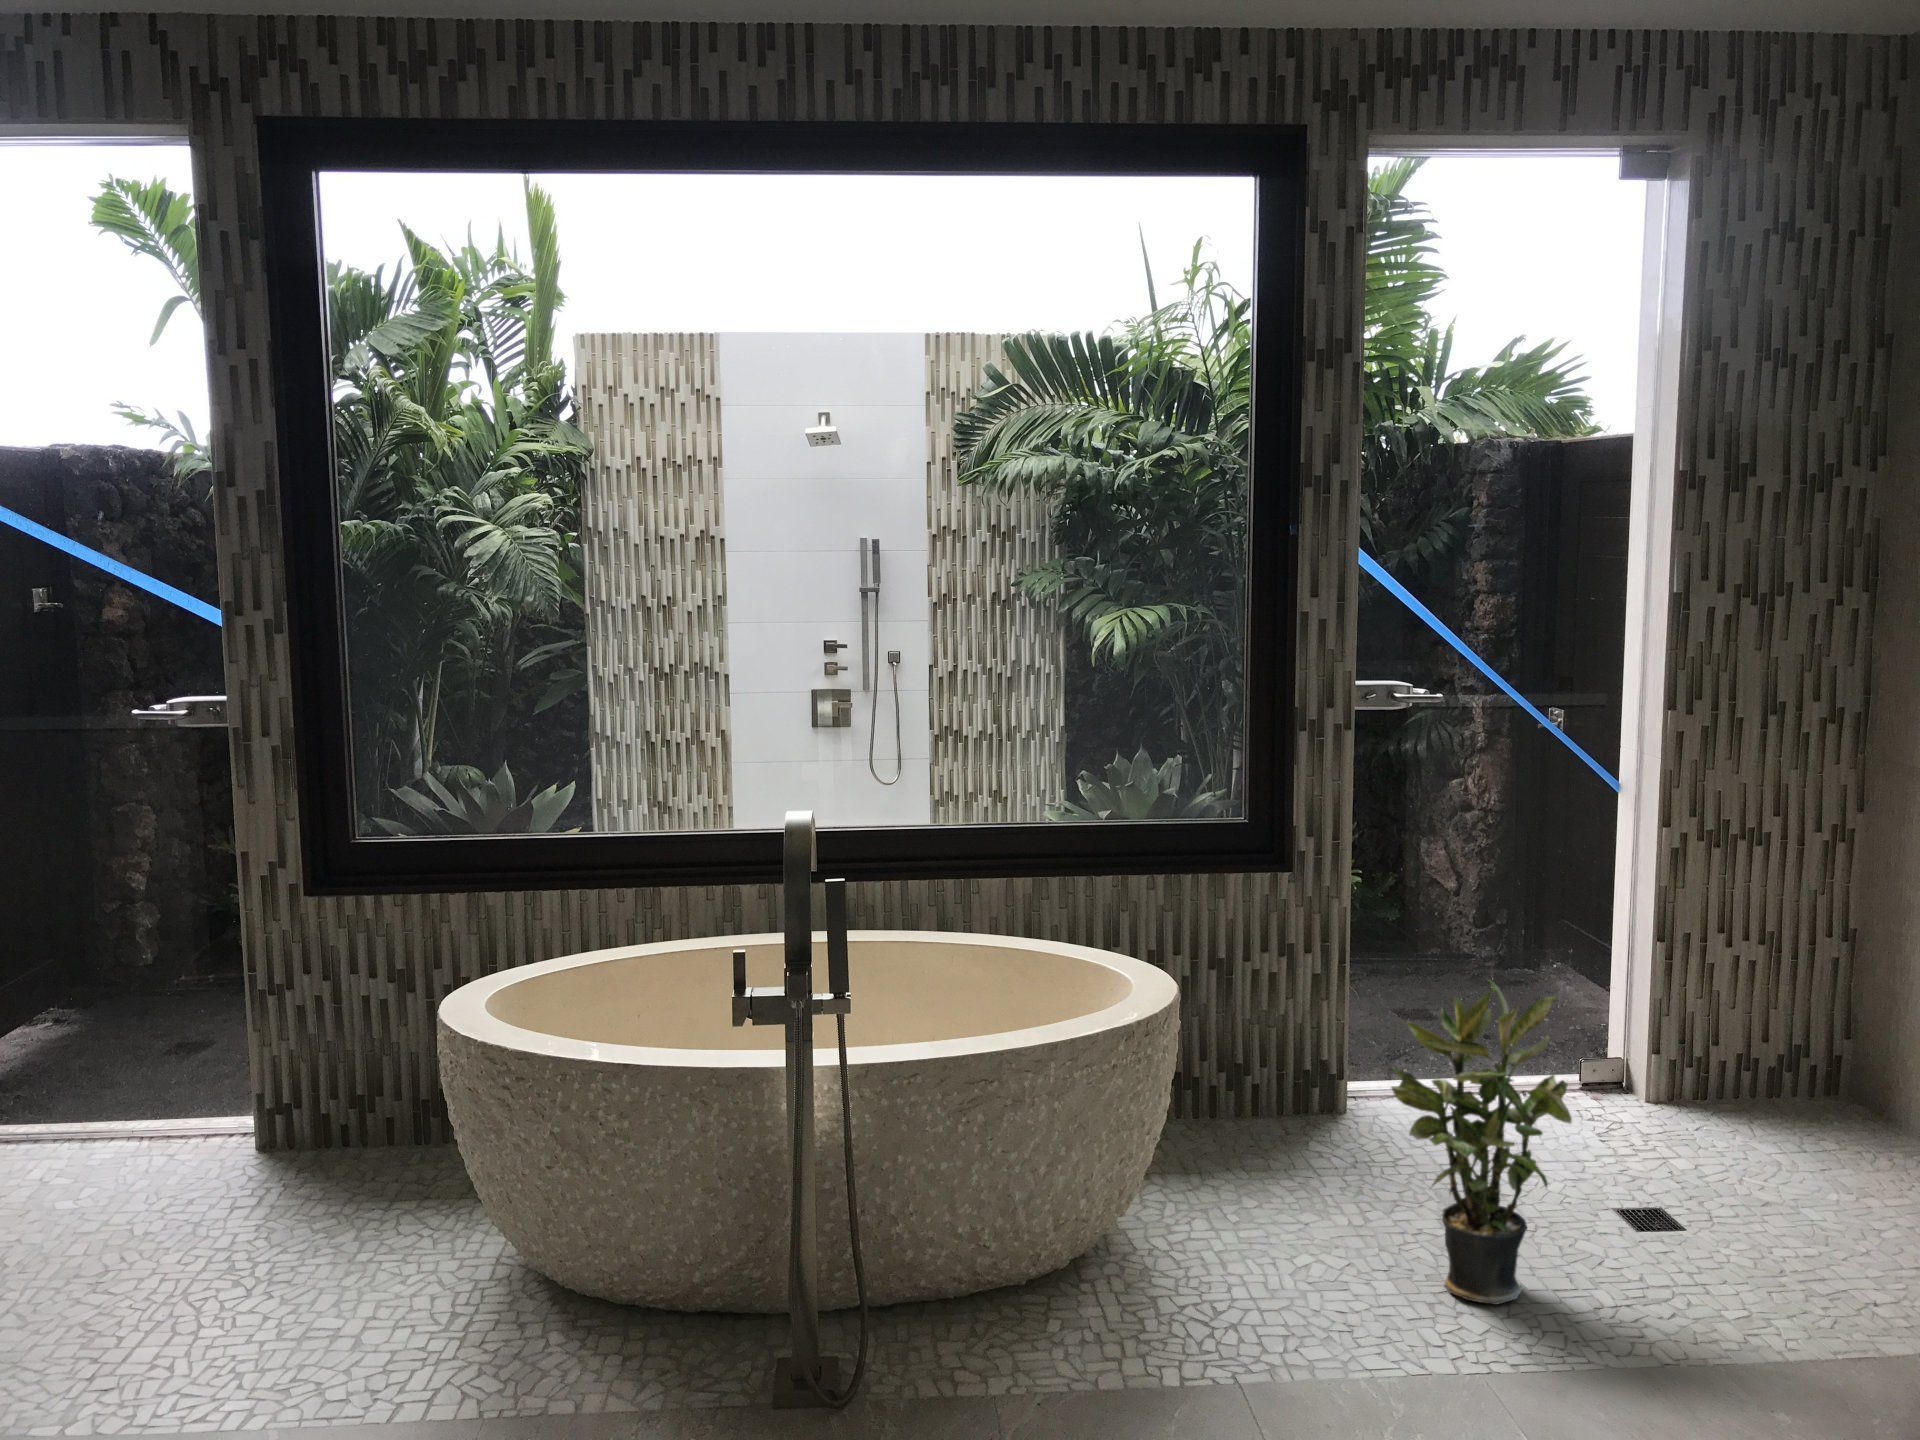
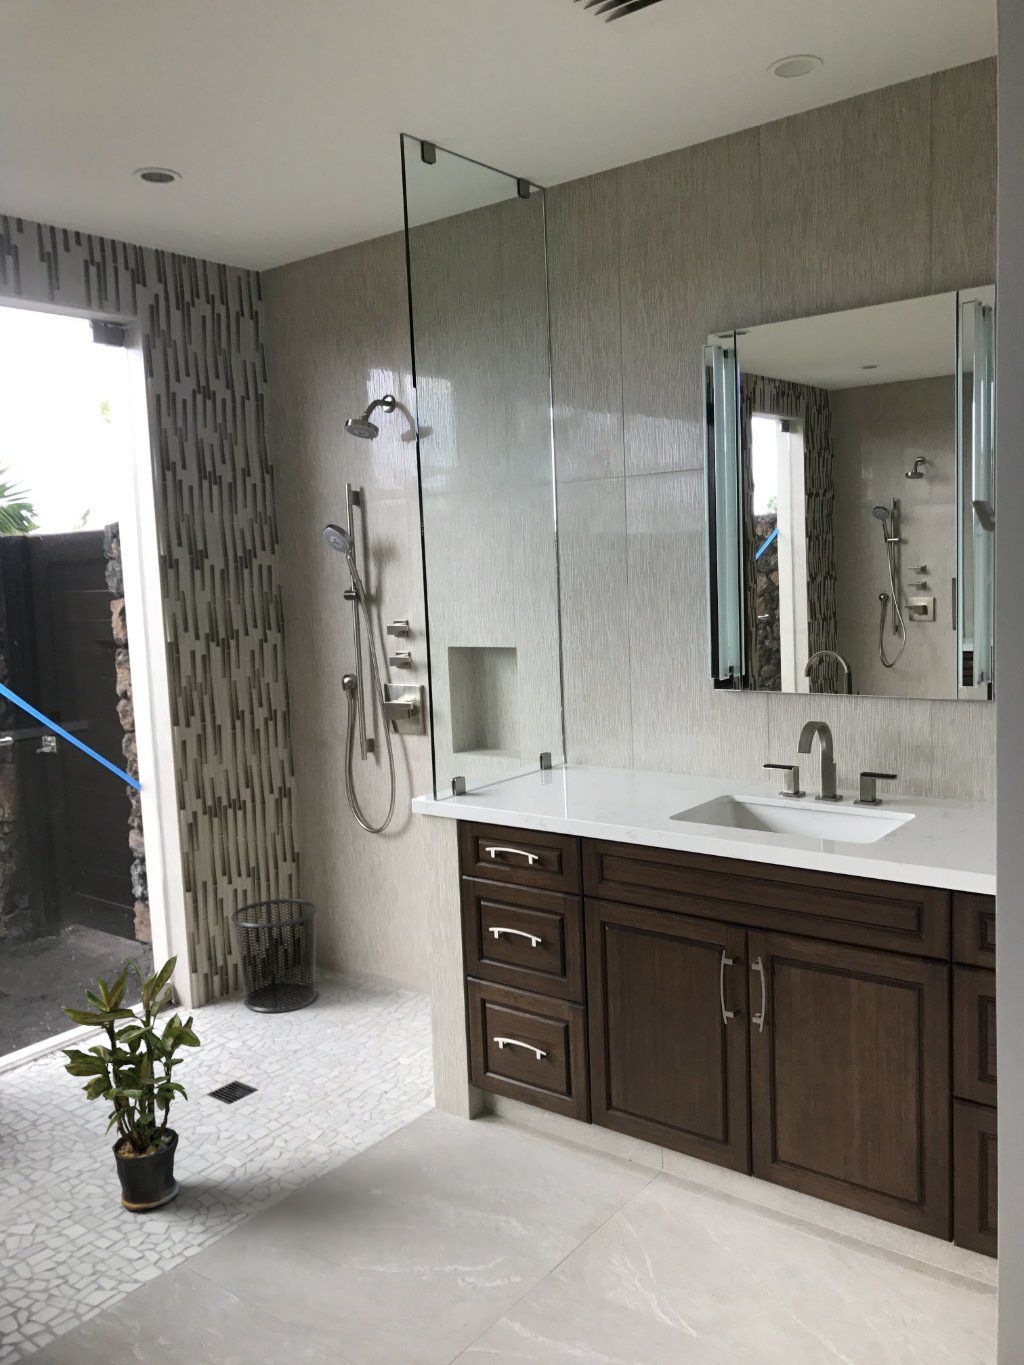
waste bin: none [1717,982,1859,1148] -> present [231,899,318,1012]

